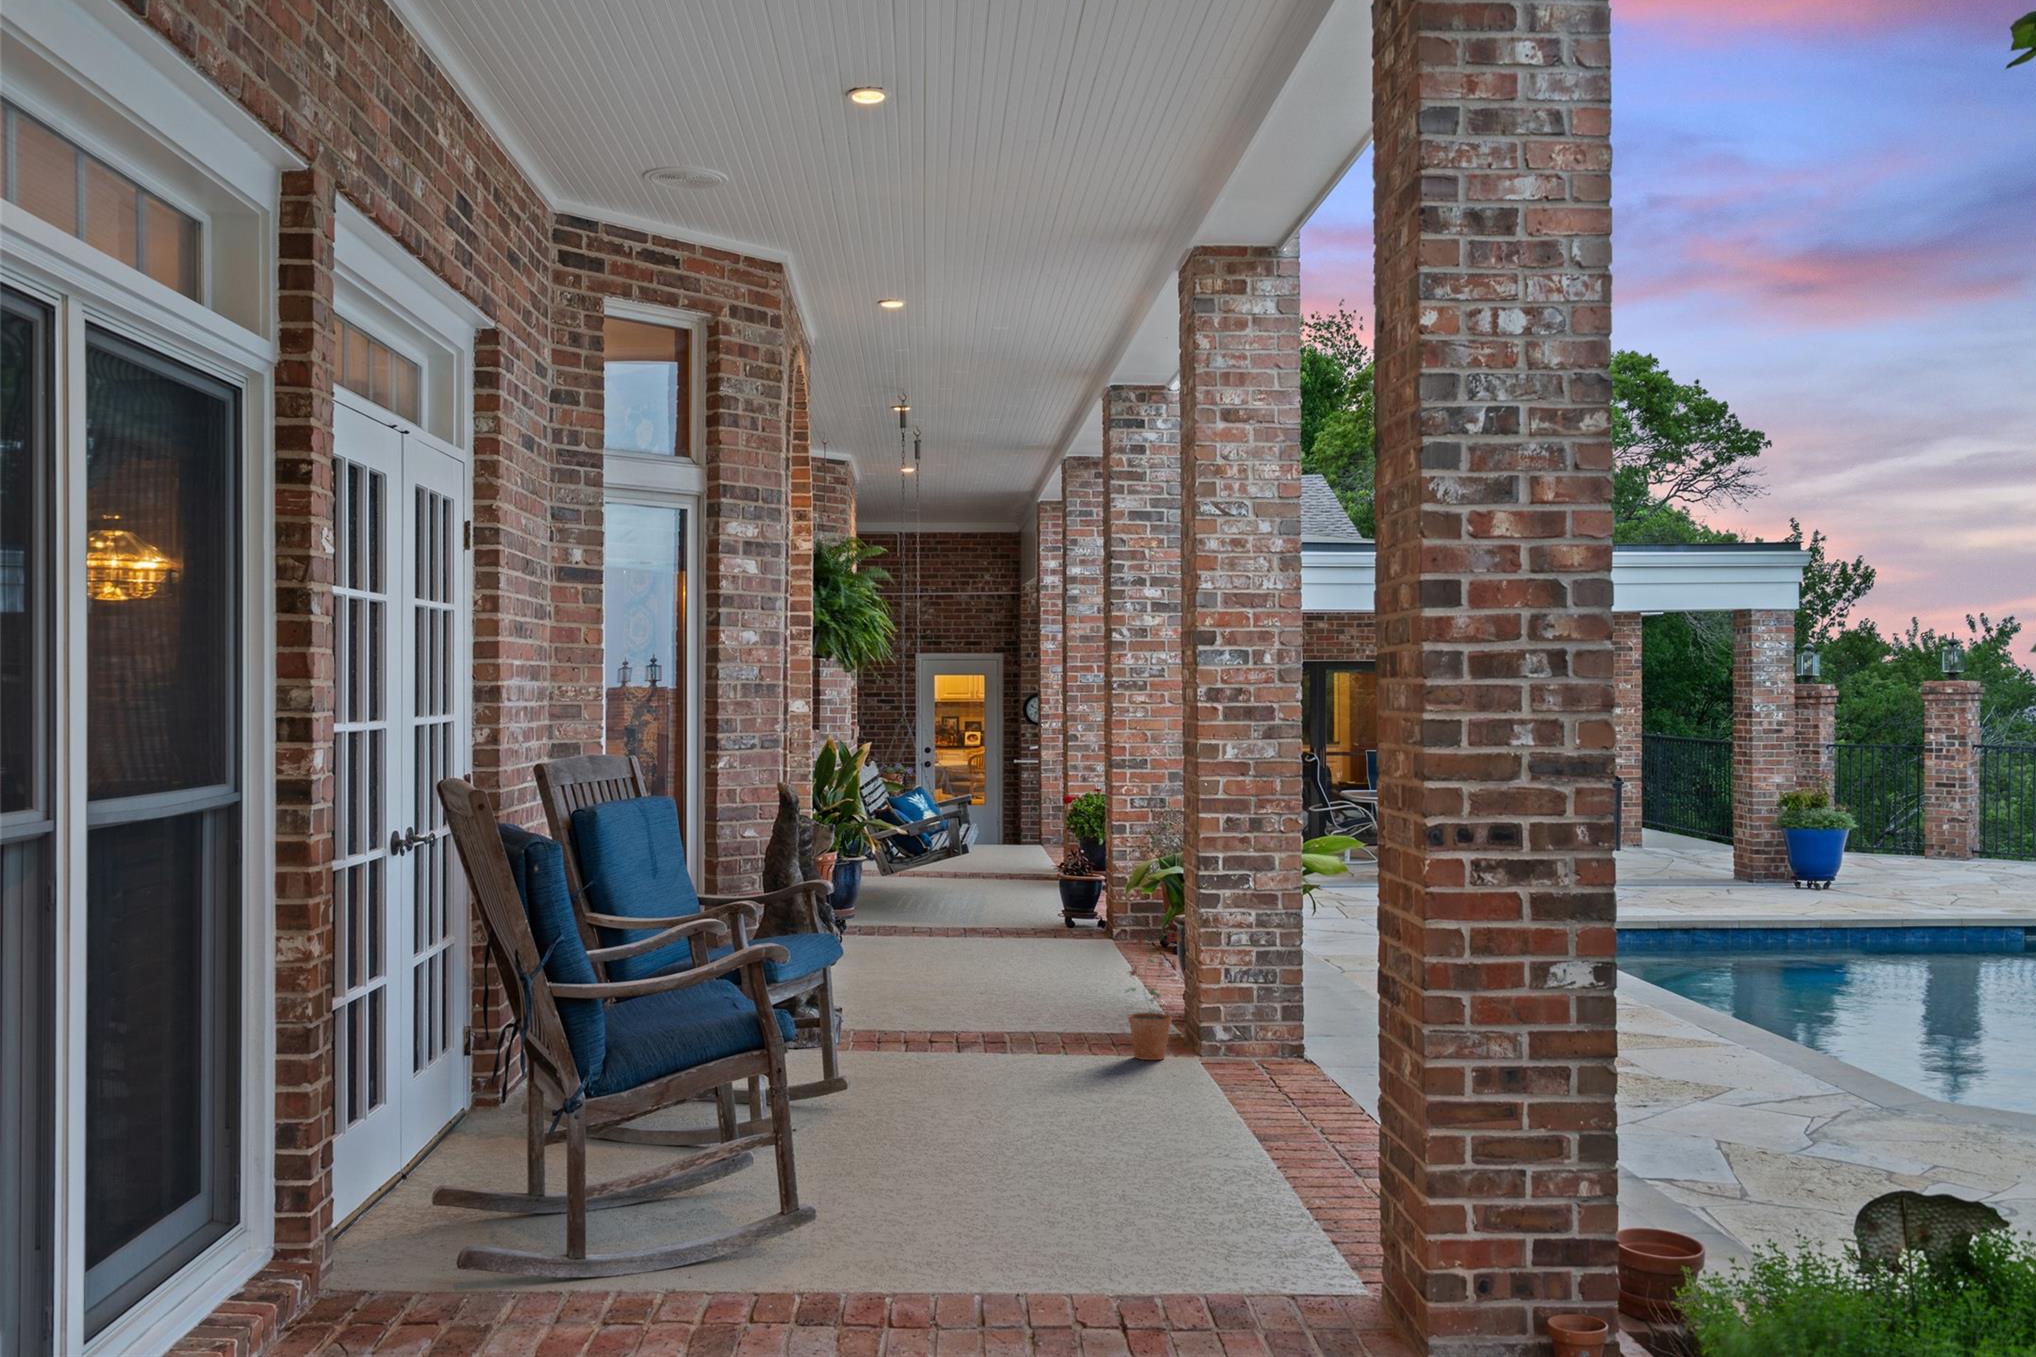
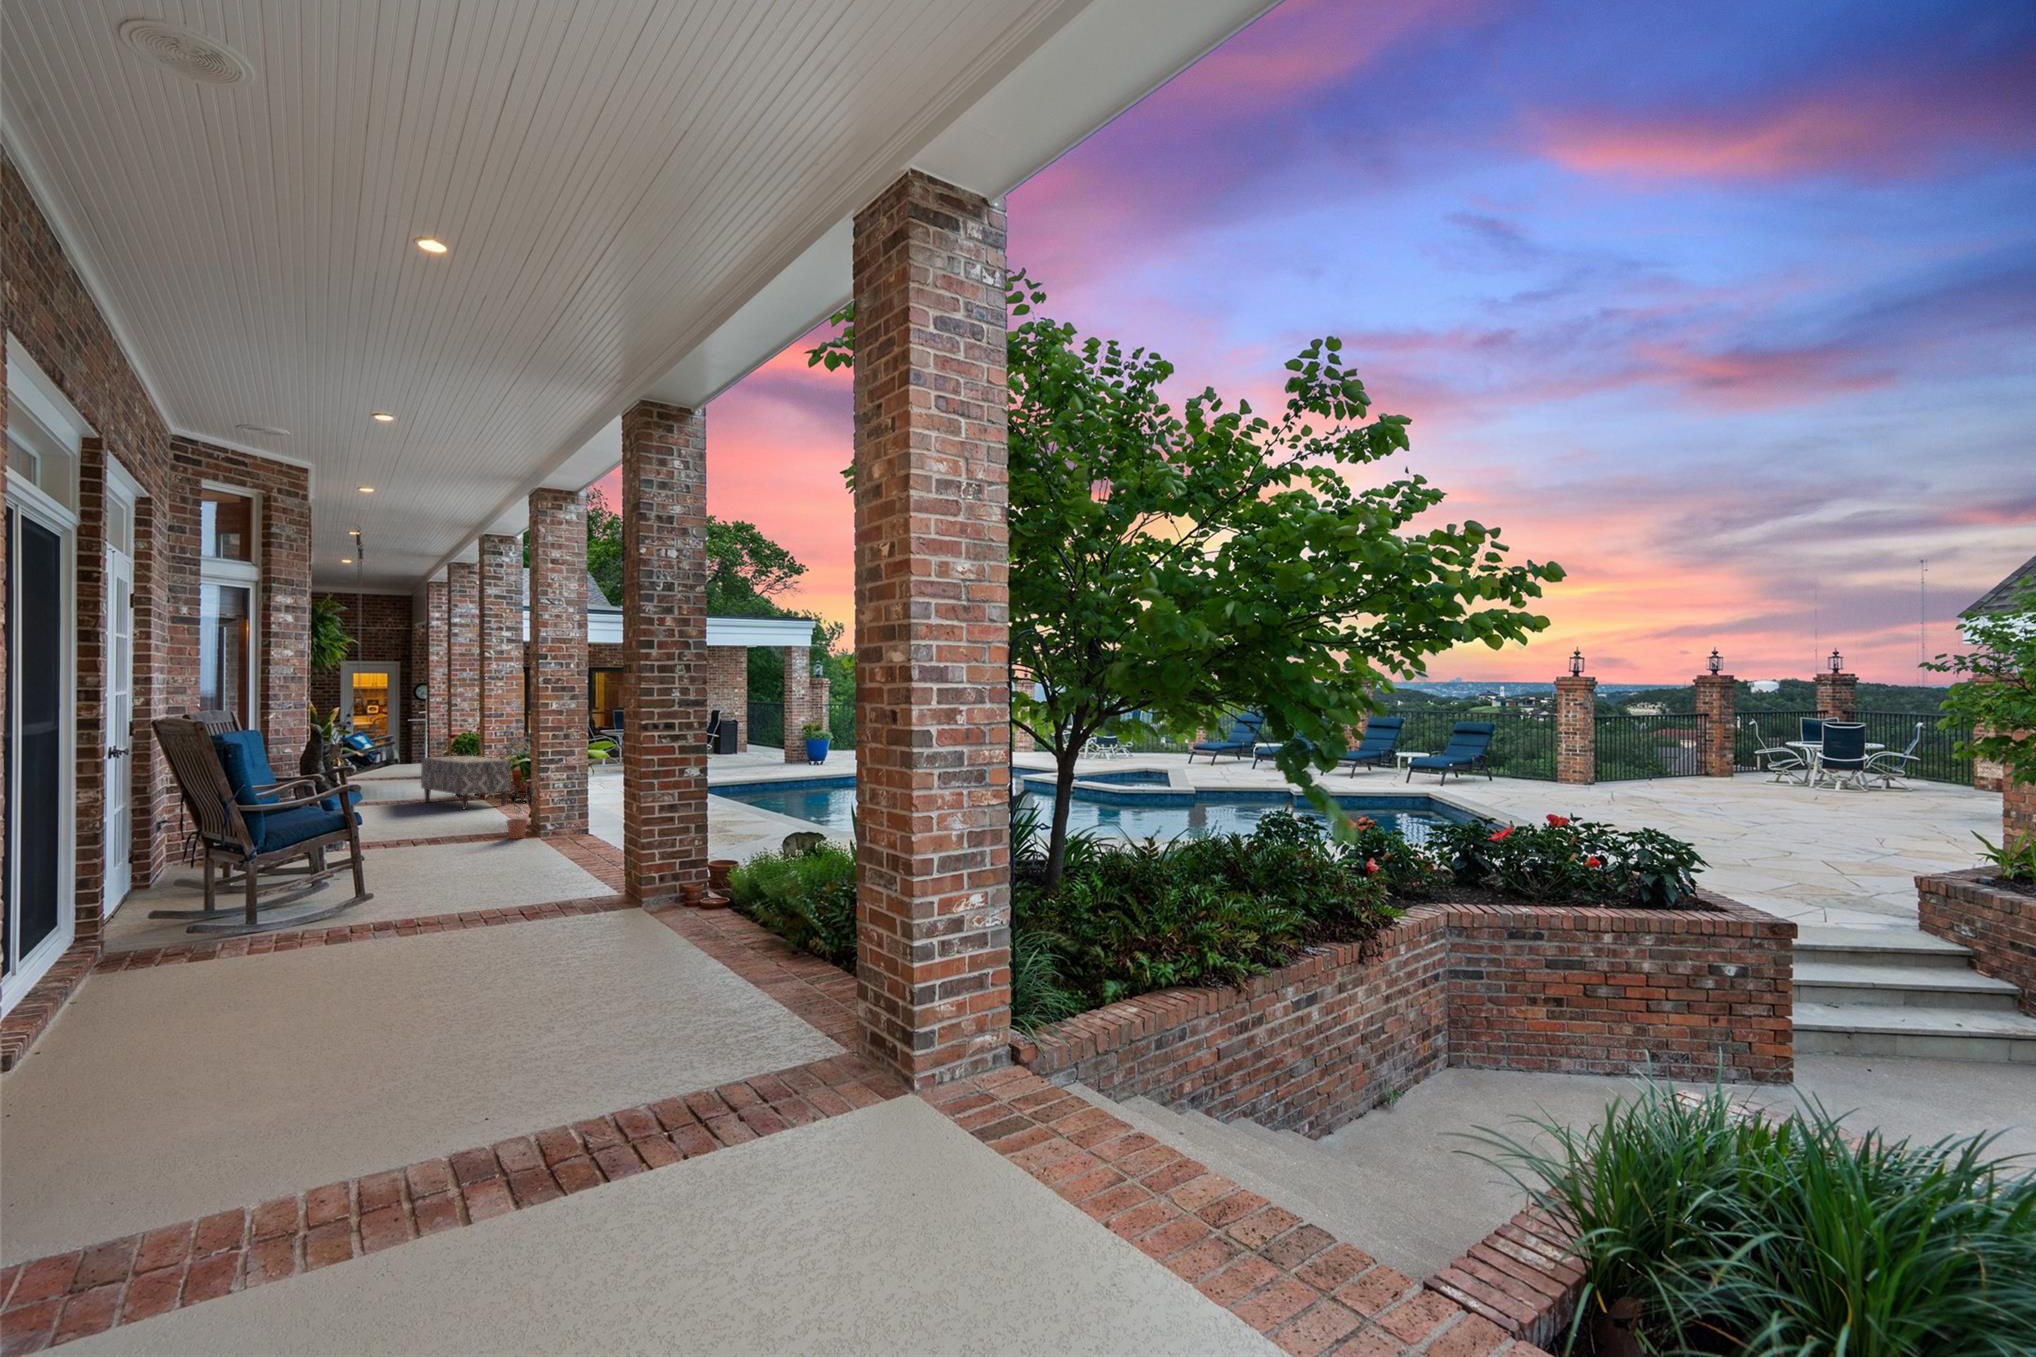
bench: none [996,849,1153,966] -> present [421,755,511,809]

